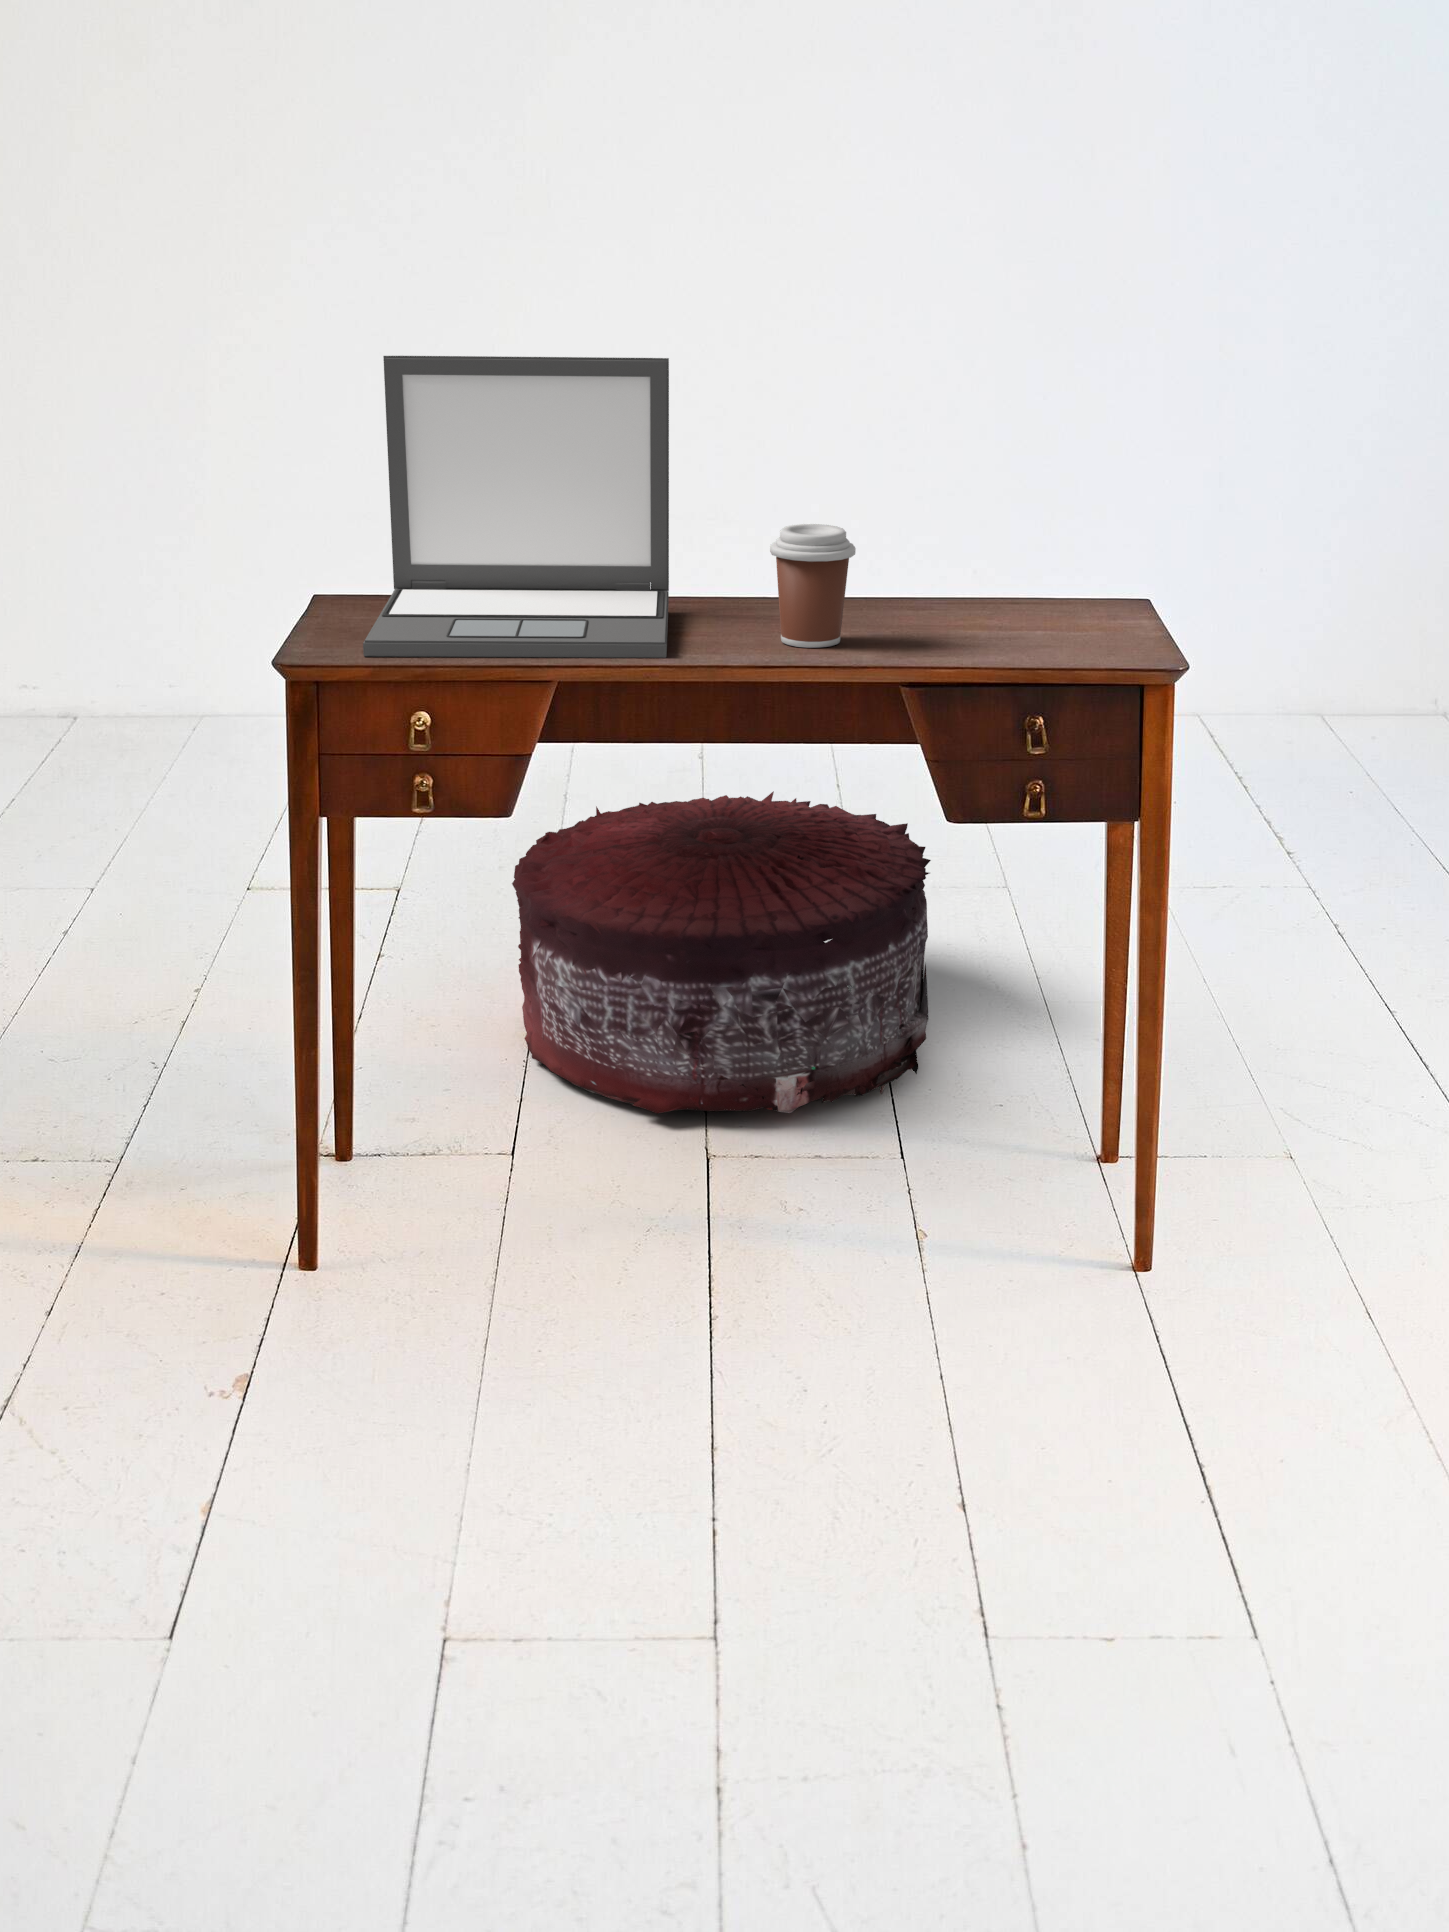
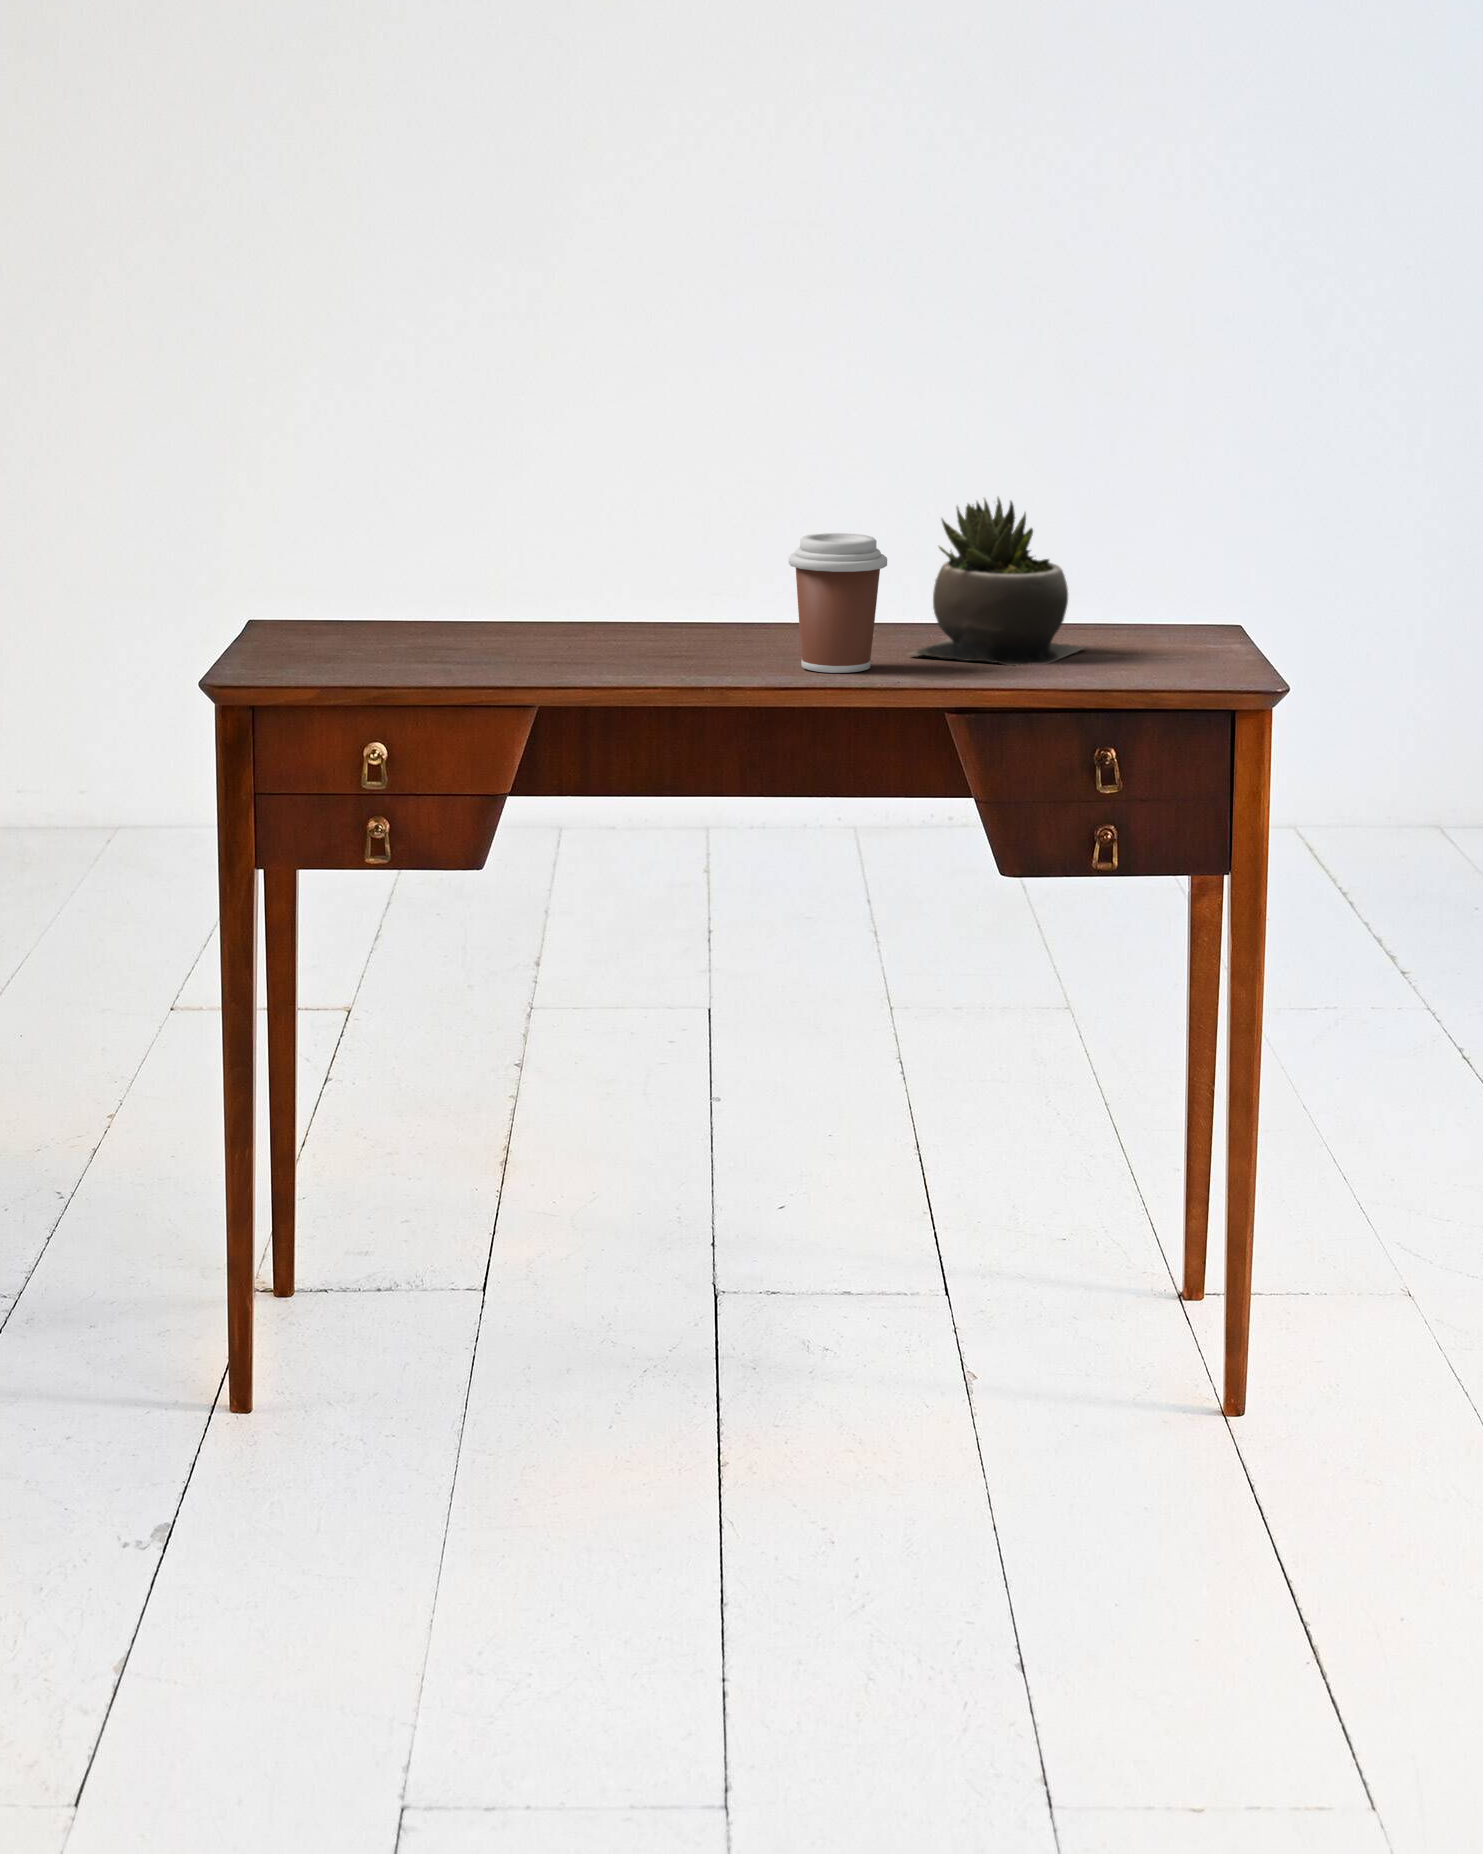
laptop: present [363,356,669,658] -> none [318,347,672,683]
succulent plant: none [871,487,1029,641] -> present [909,498,1086,666]
pouf: present [512,791,931,1113] -> none [484,879,980,1245]

